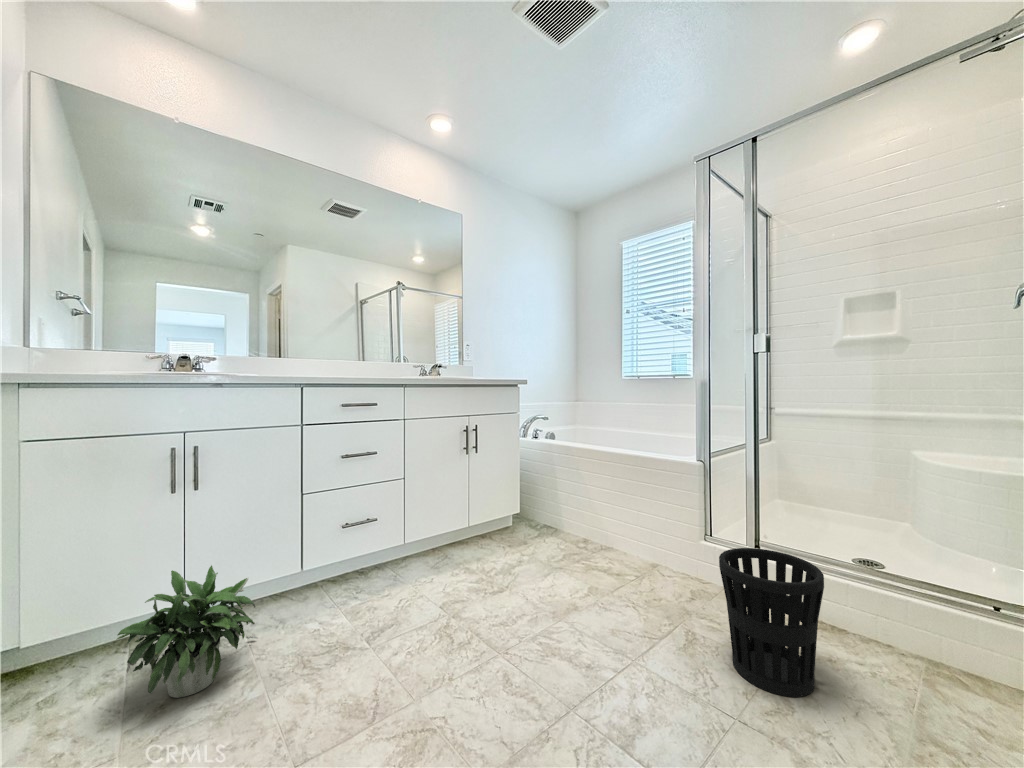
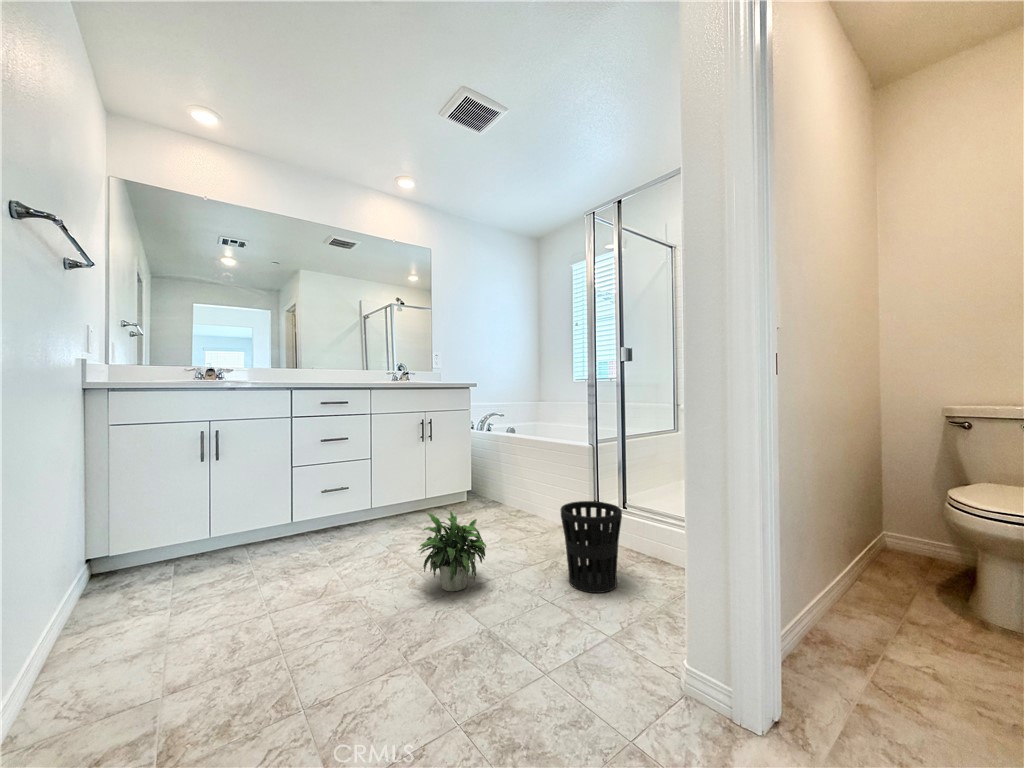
potted plant: present [117,565,257,698] -> present [418,511,486,591]

